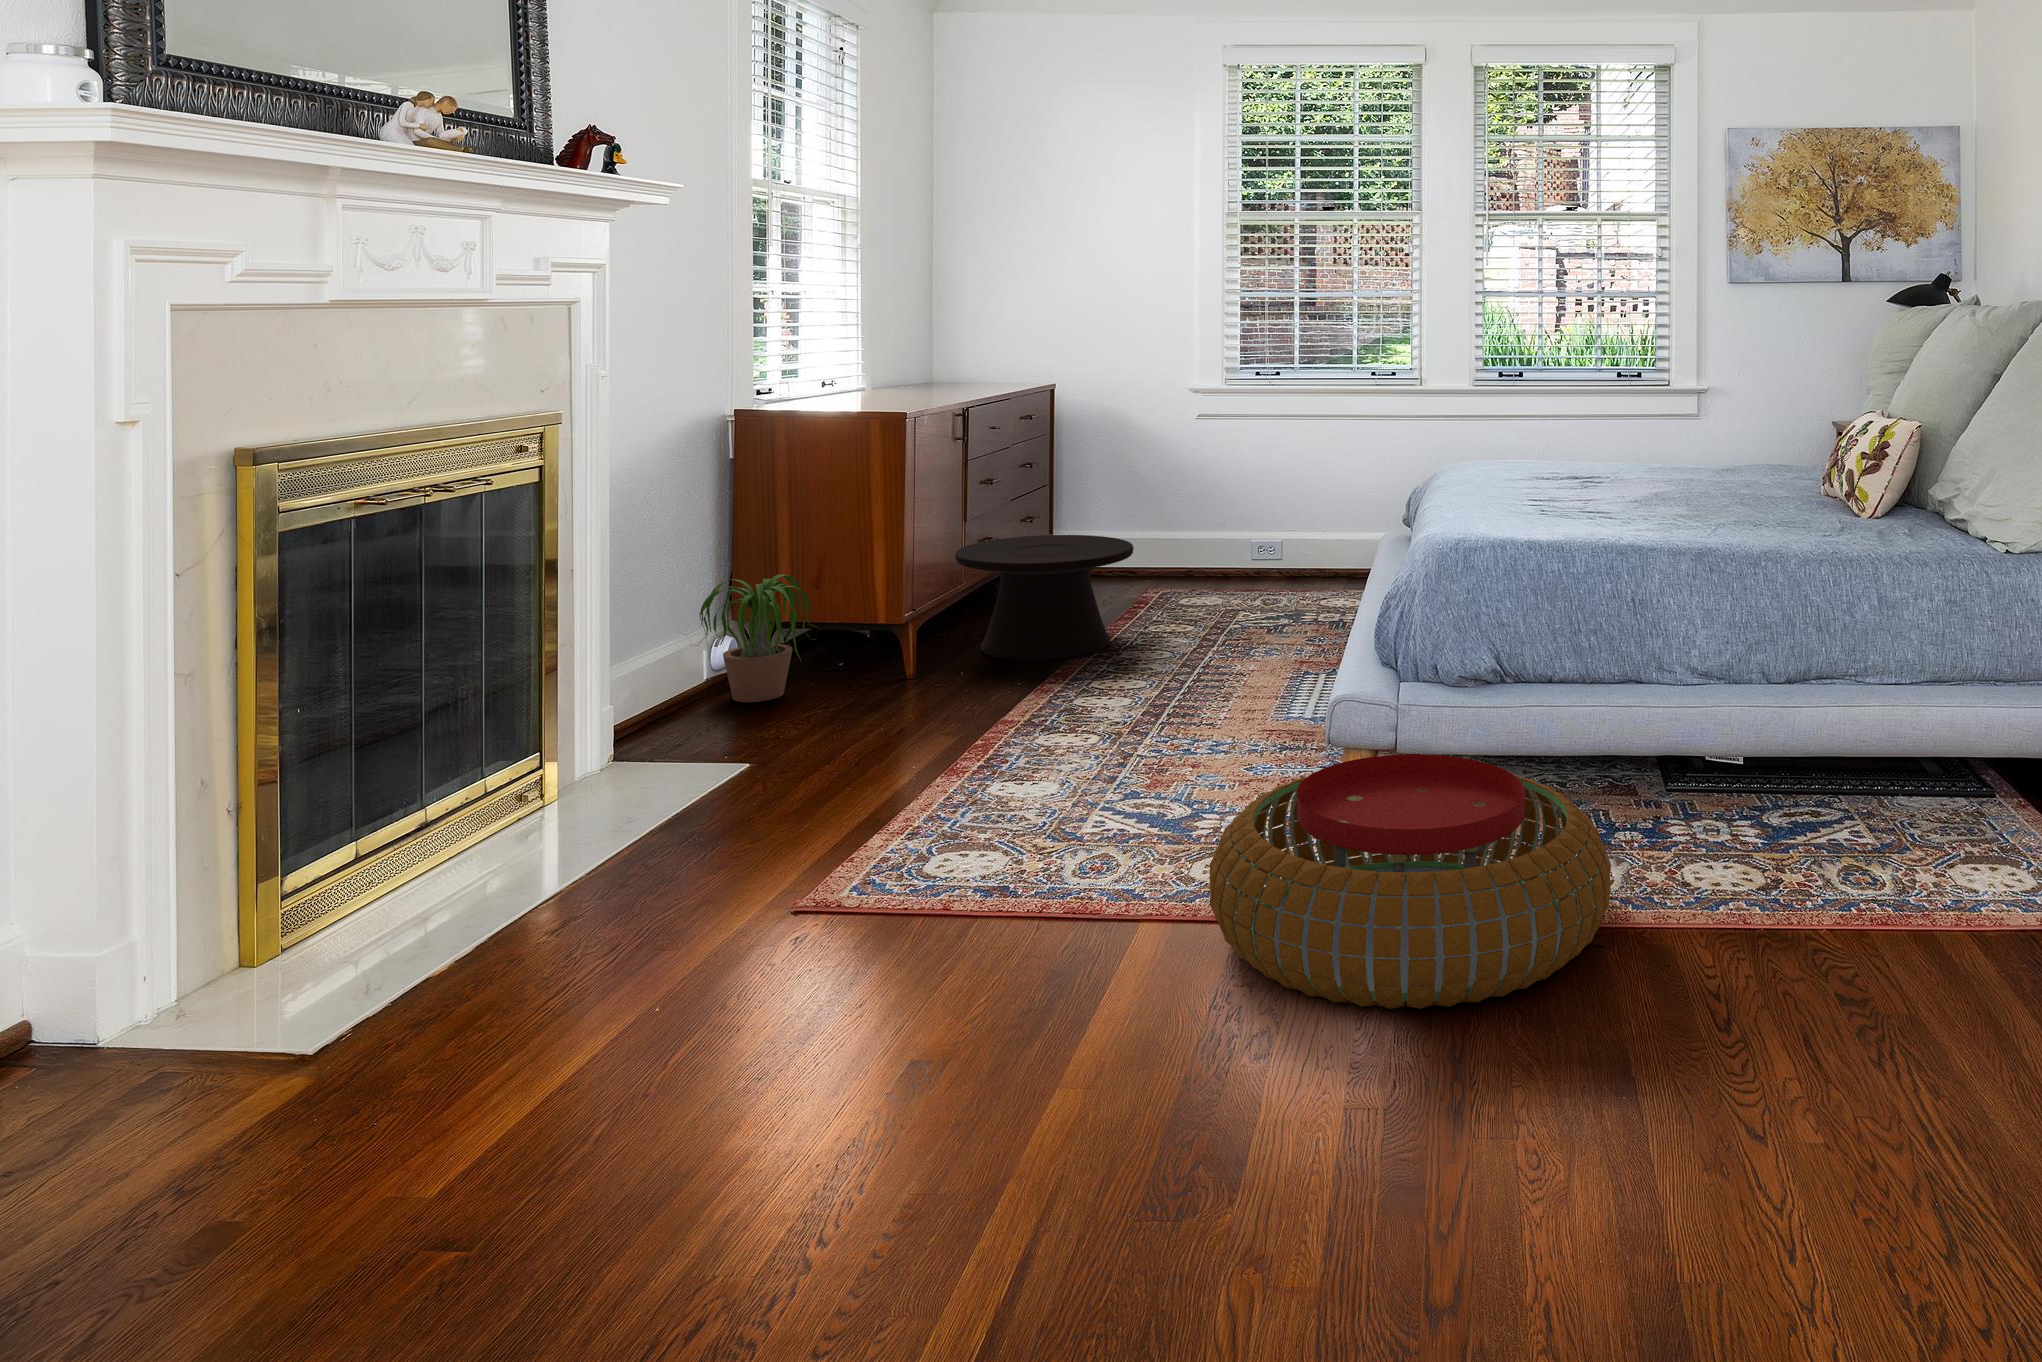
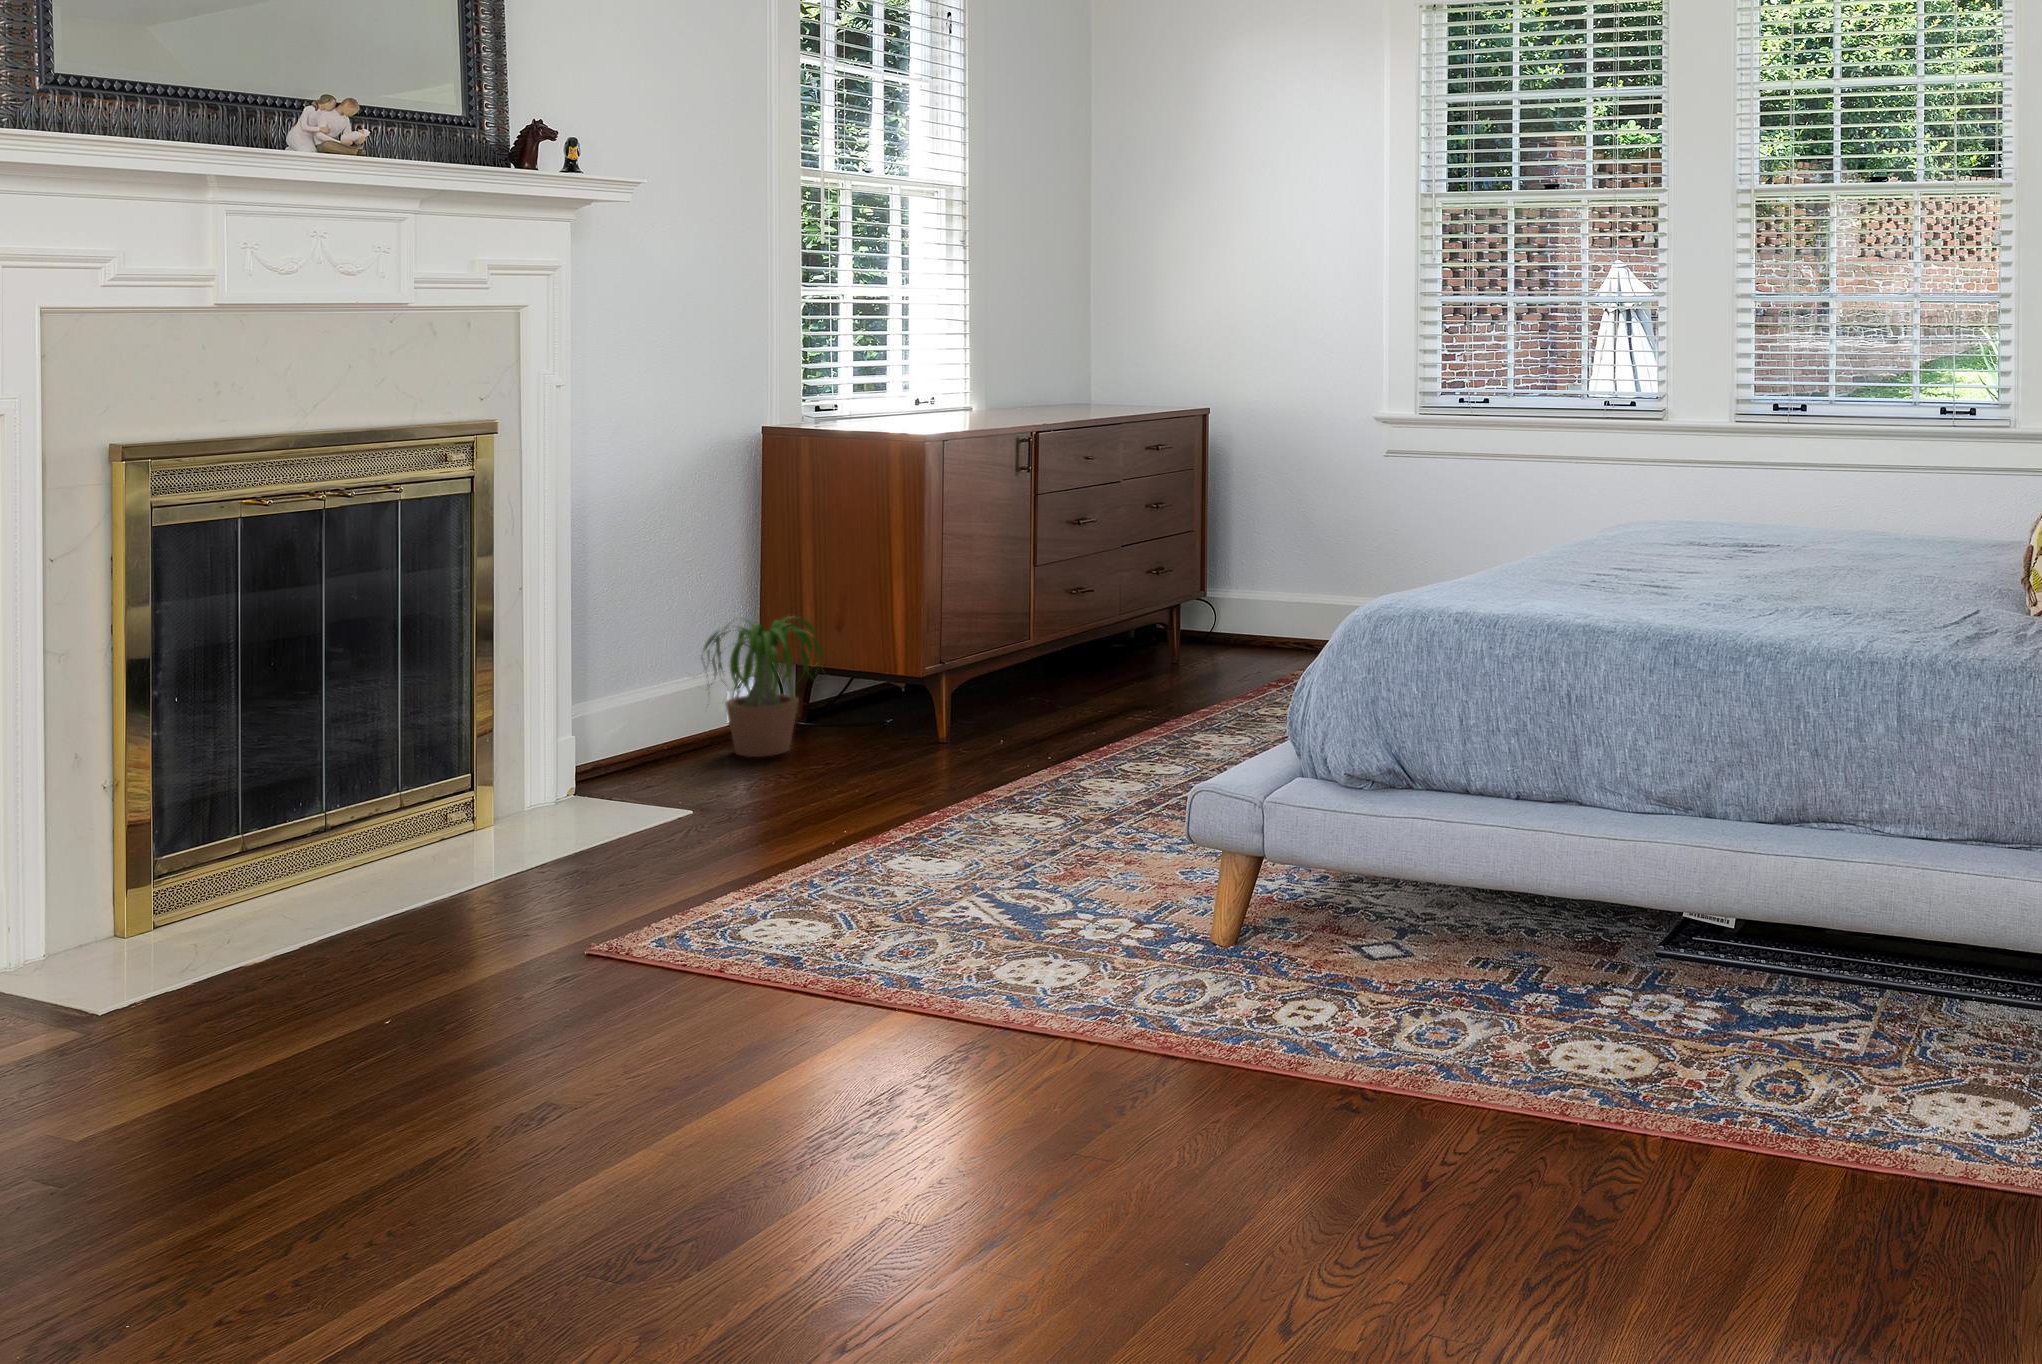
side table: present [955,535,1134,660] -> none [1001,591,1210,739]
pouf: present [1209,754,1611,1009] -> none [877,863,1377,1163]

